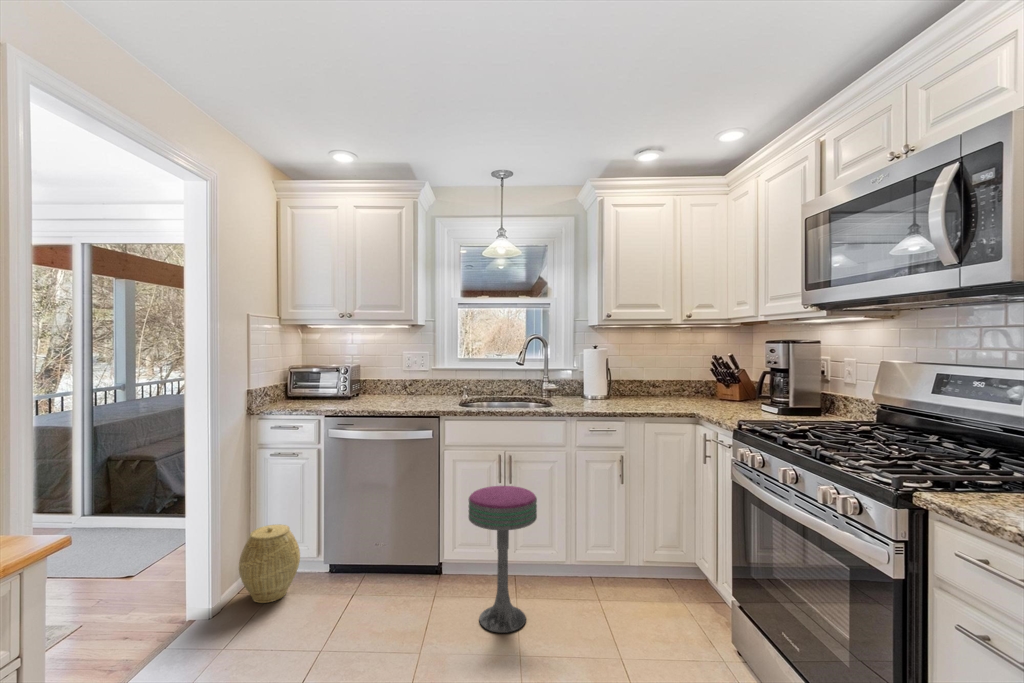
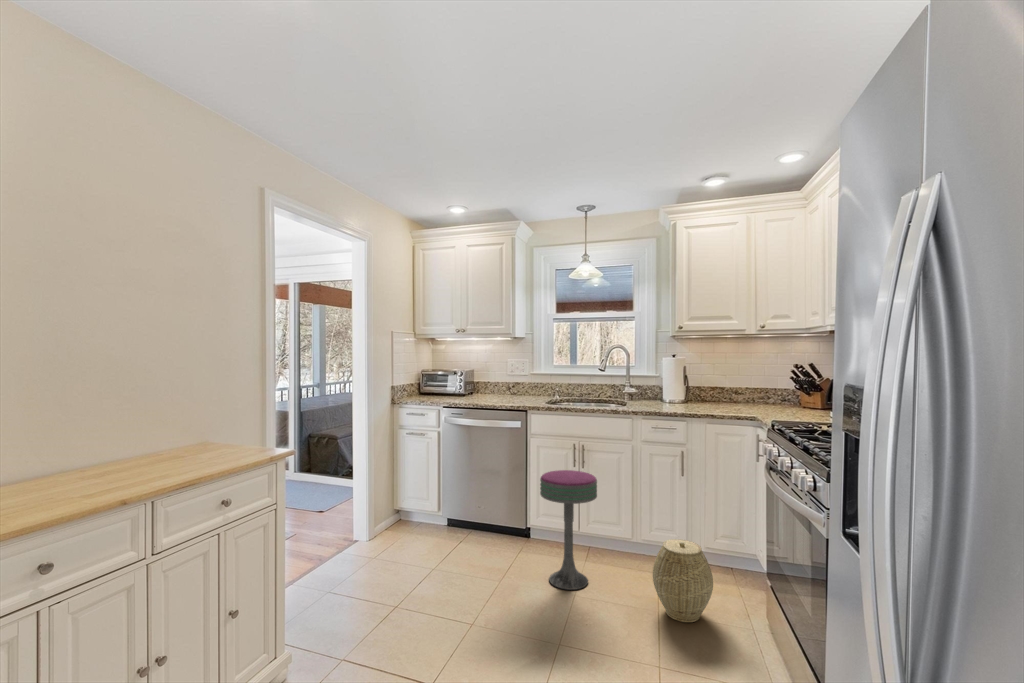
woven basket: present [239,525,300,603] -> present [652,539,713,622]

